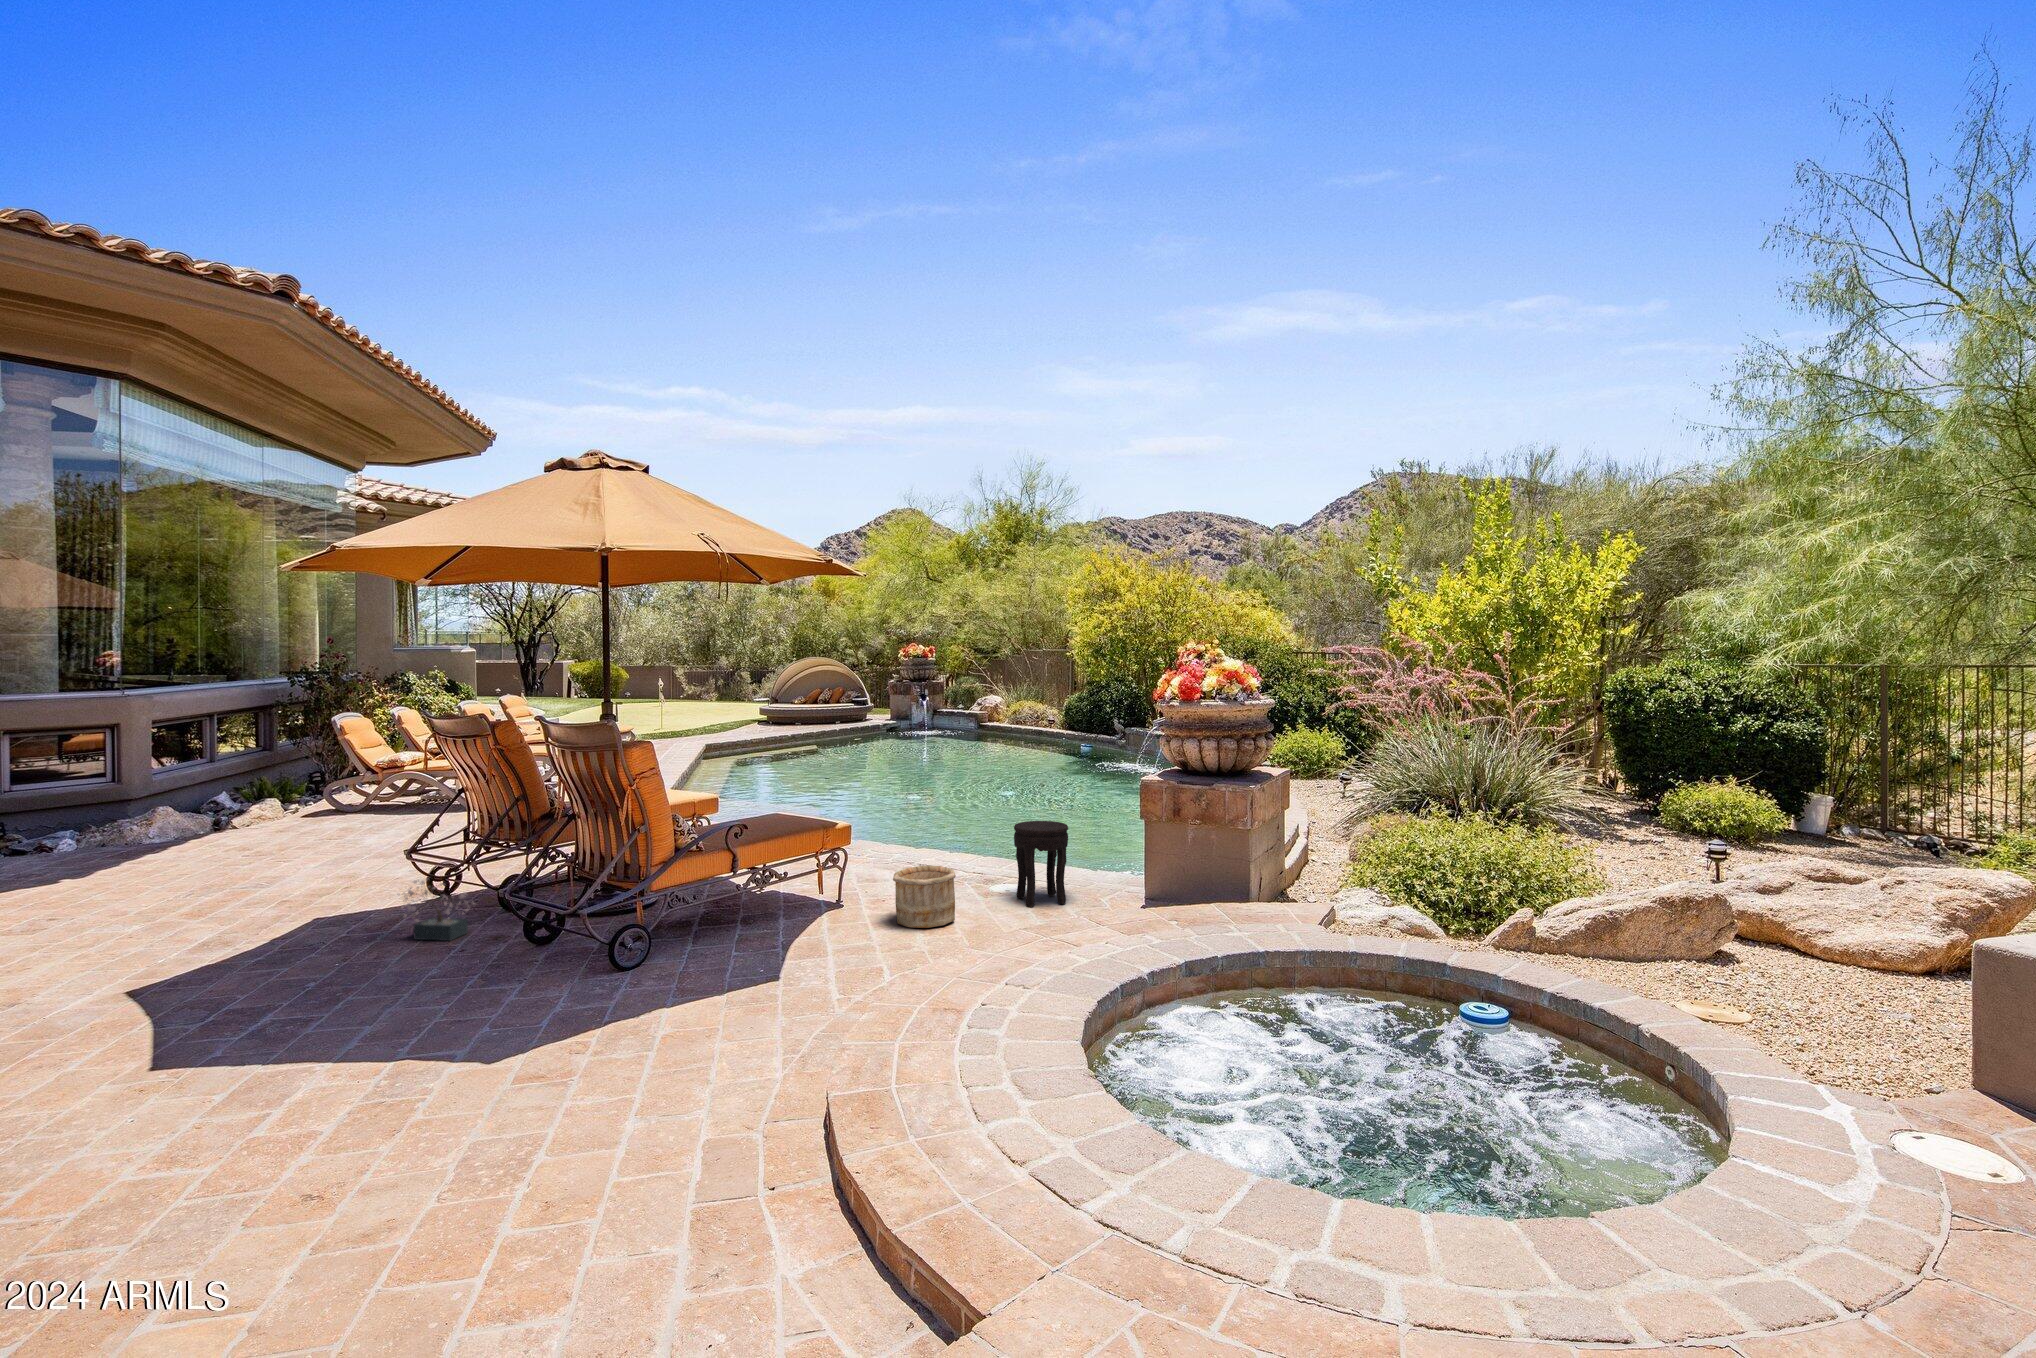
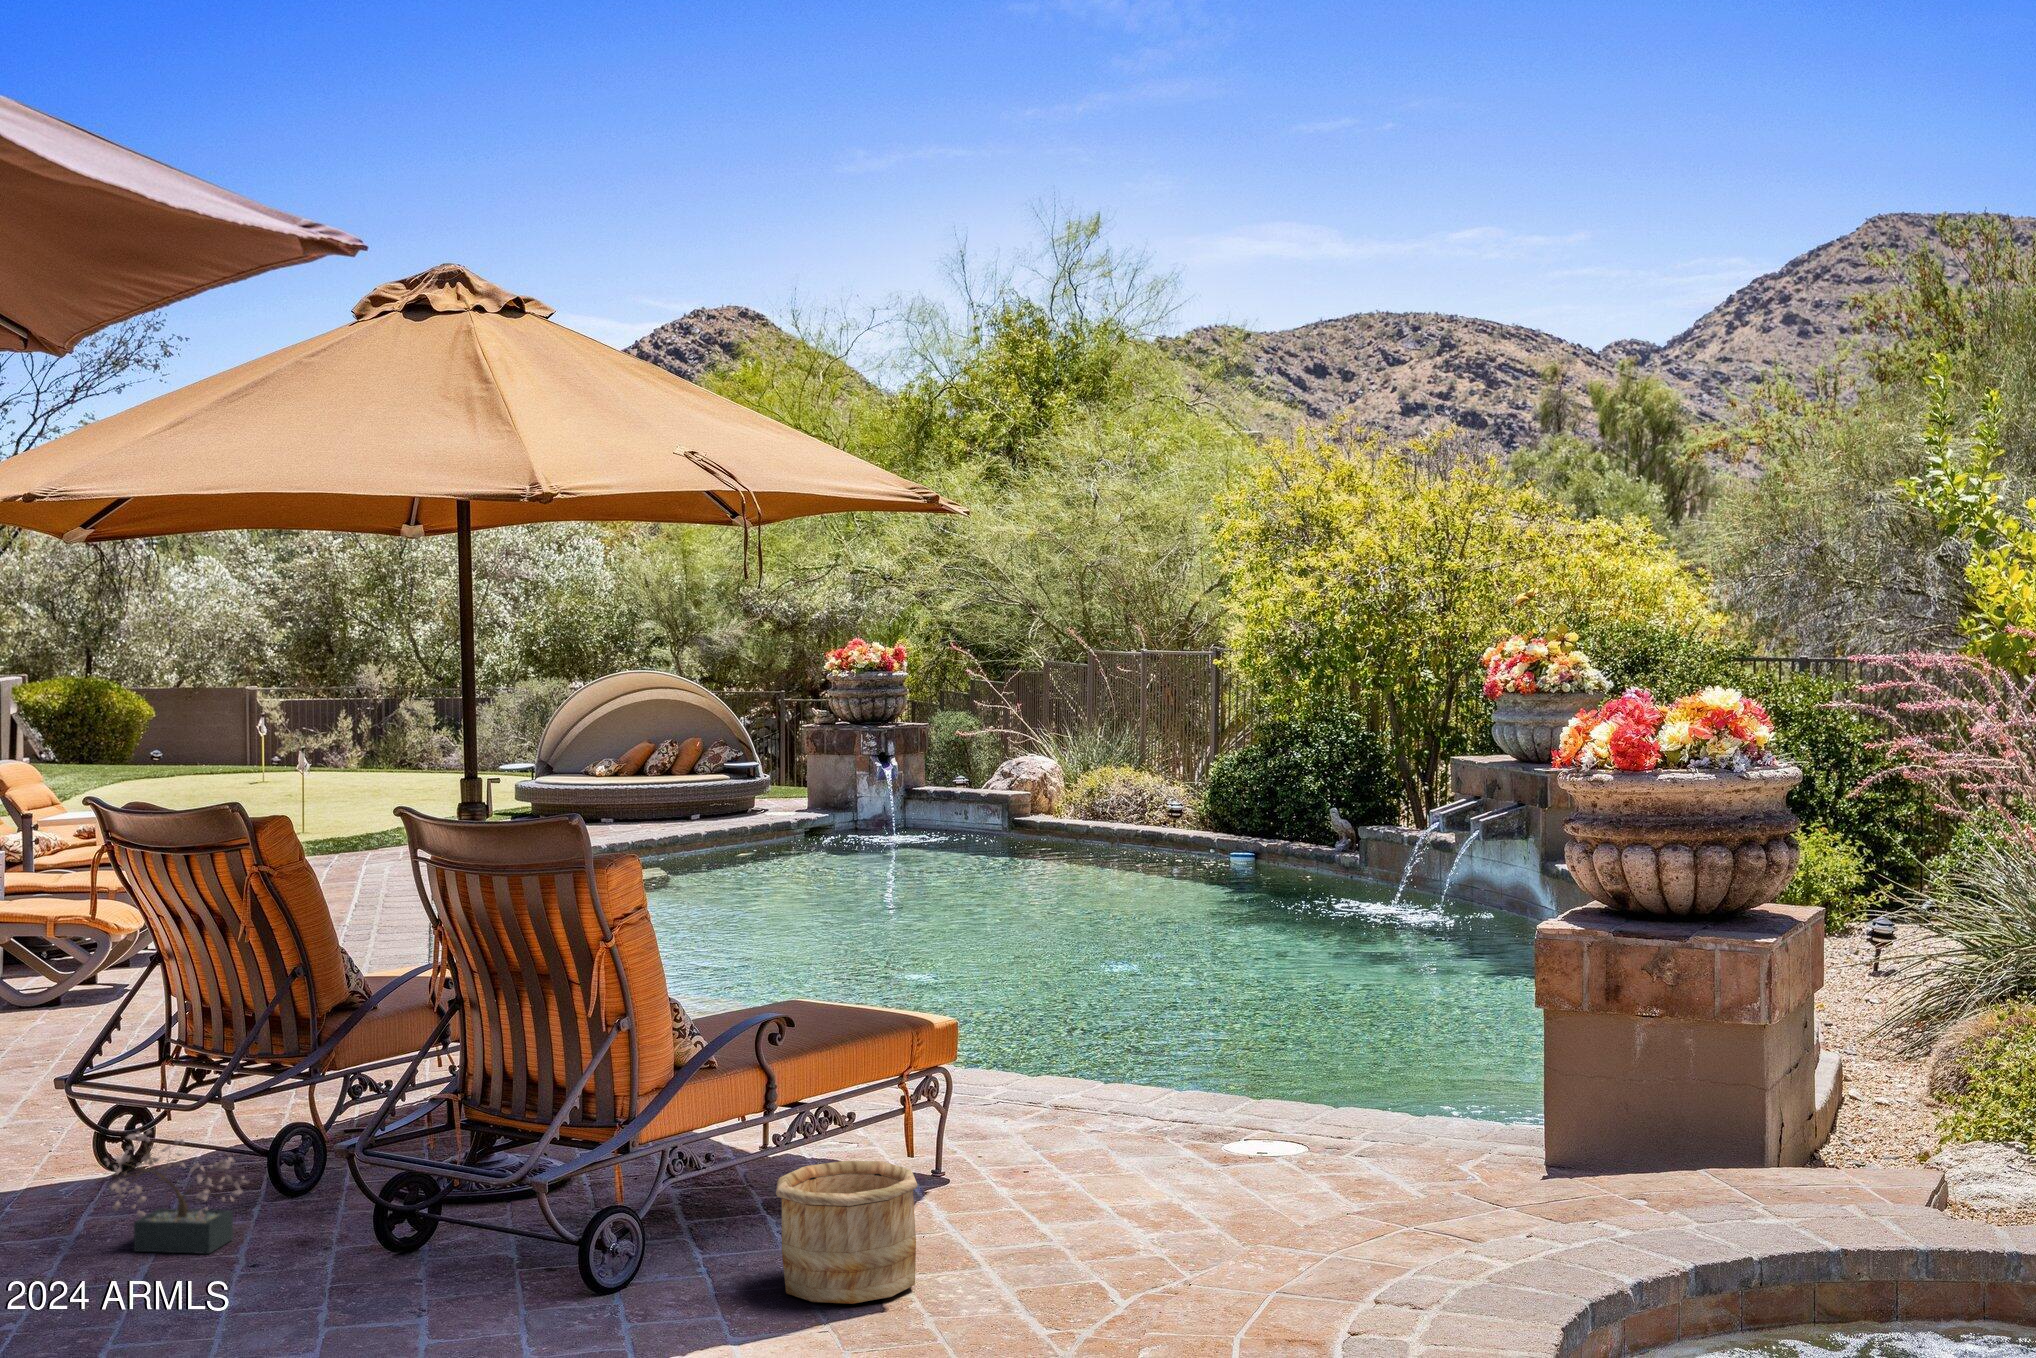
side table: present [1014,821,1068,907] -> none [1286,1013,1396,1186]
wooden bucket: present [893,866,956,928] -> present [776,1161,918,1304]

